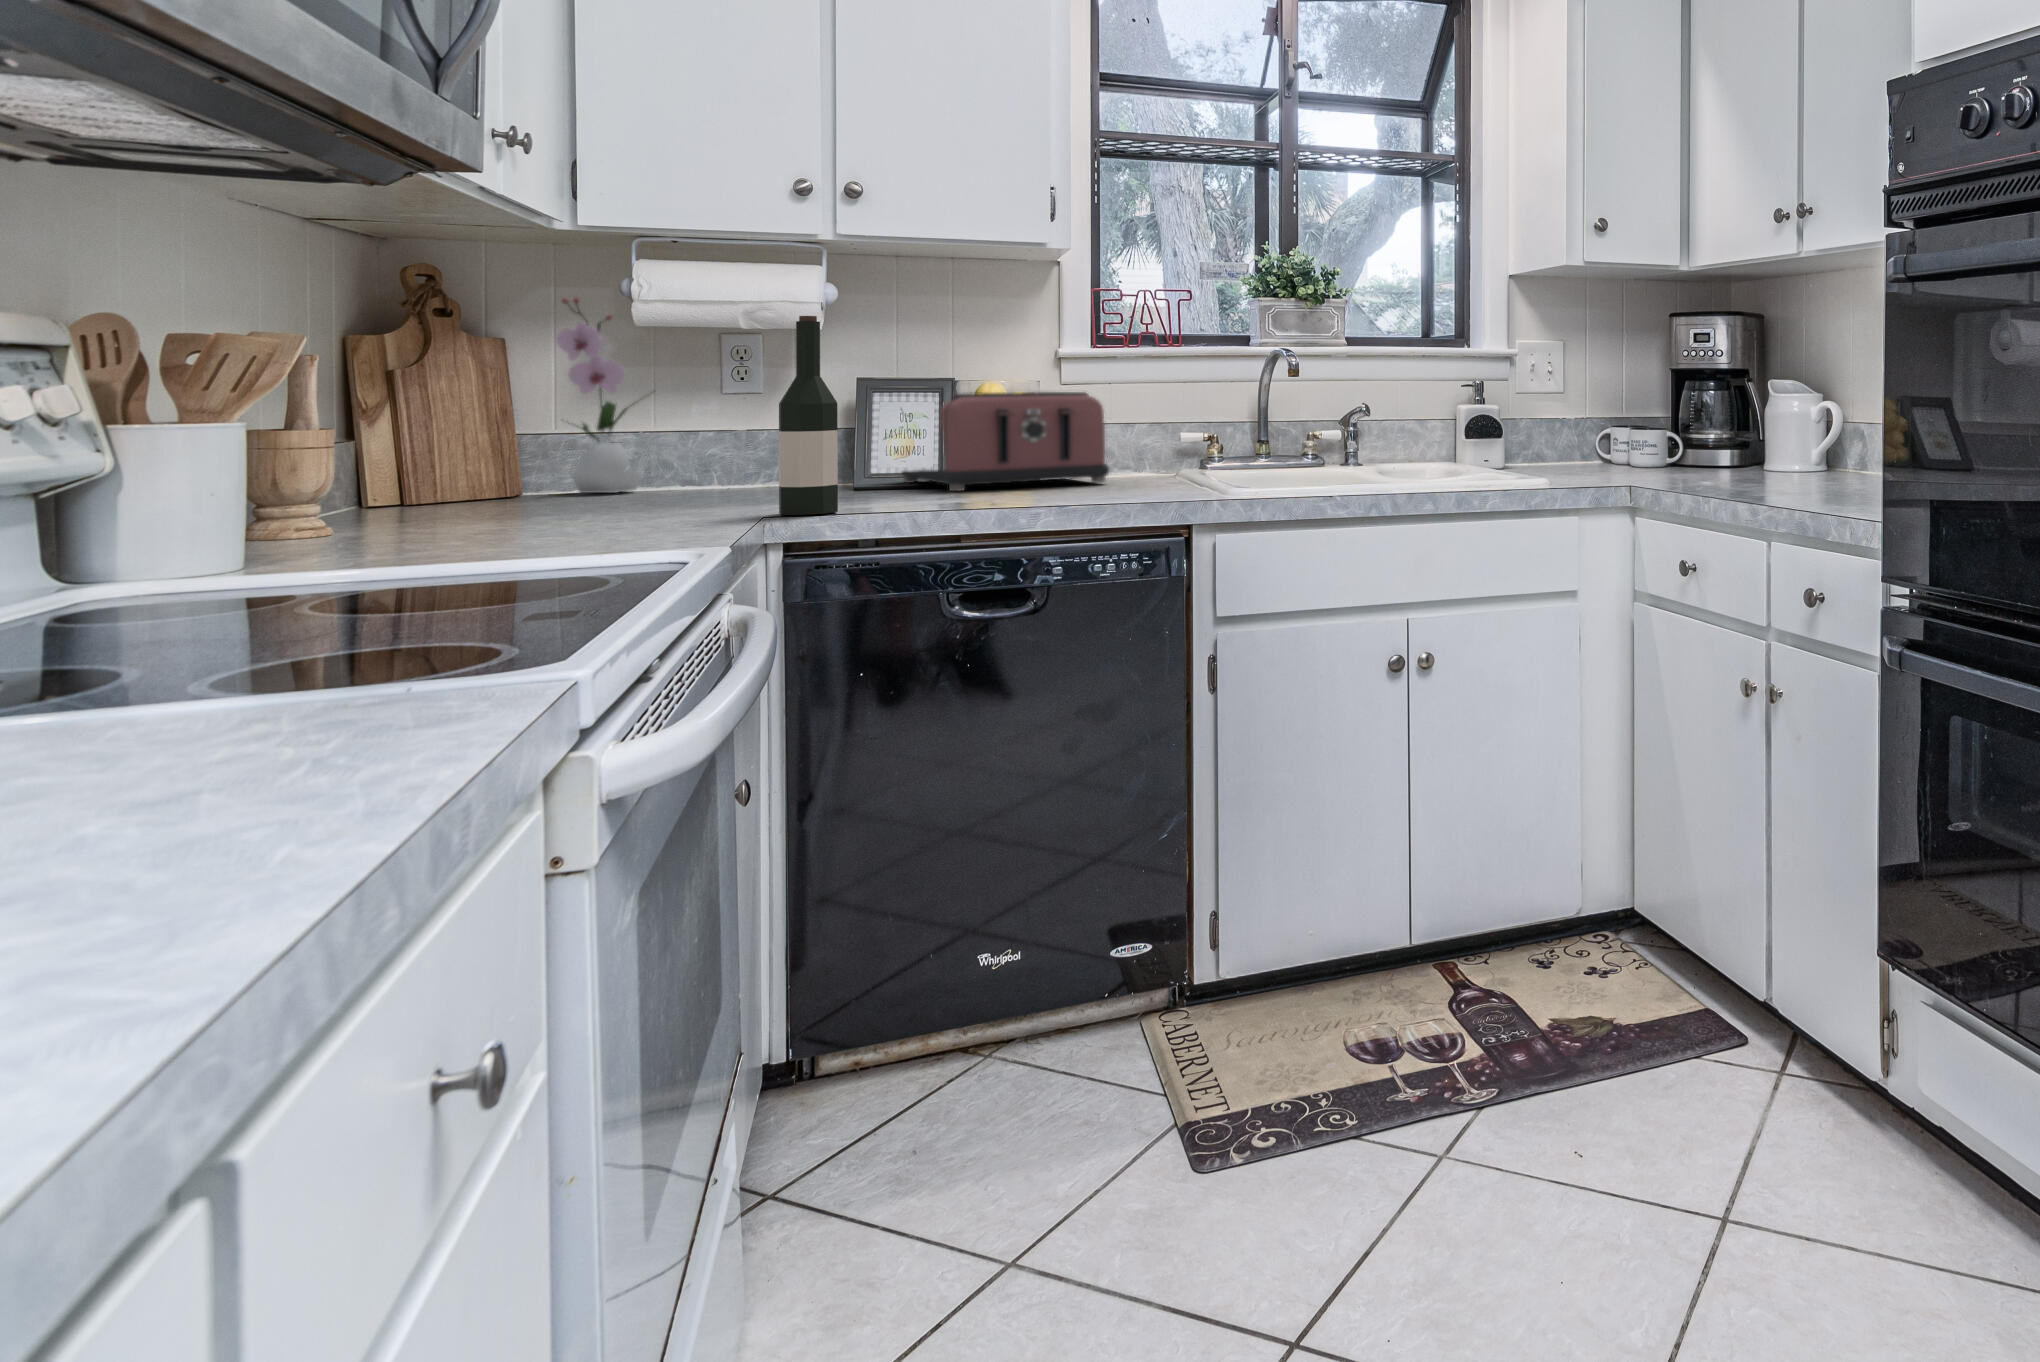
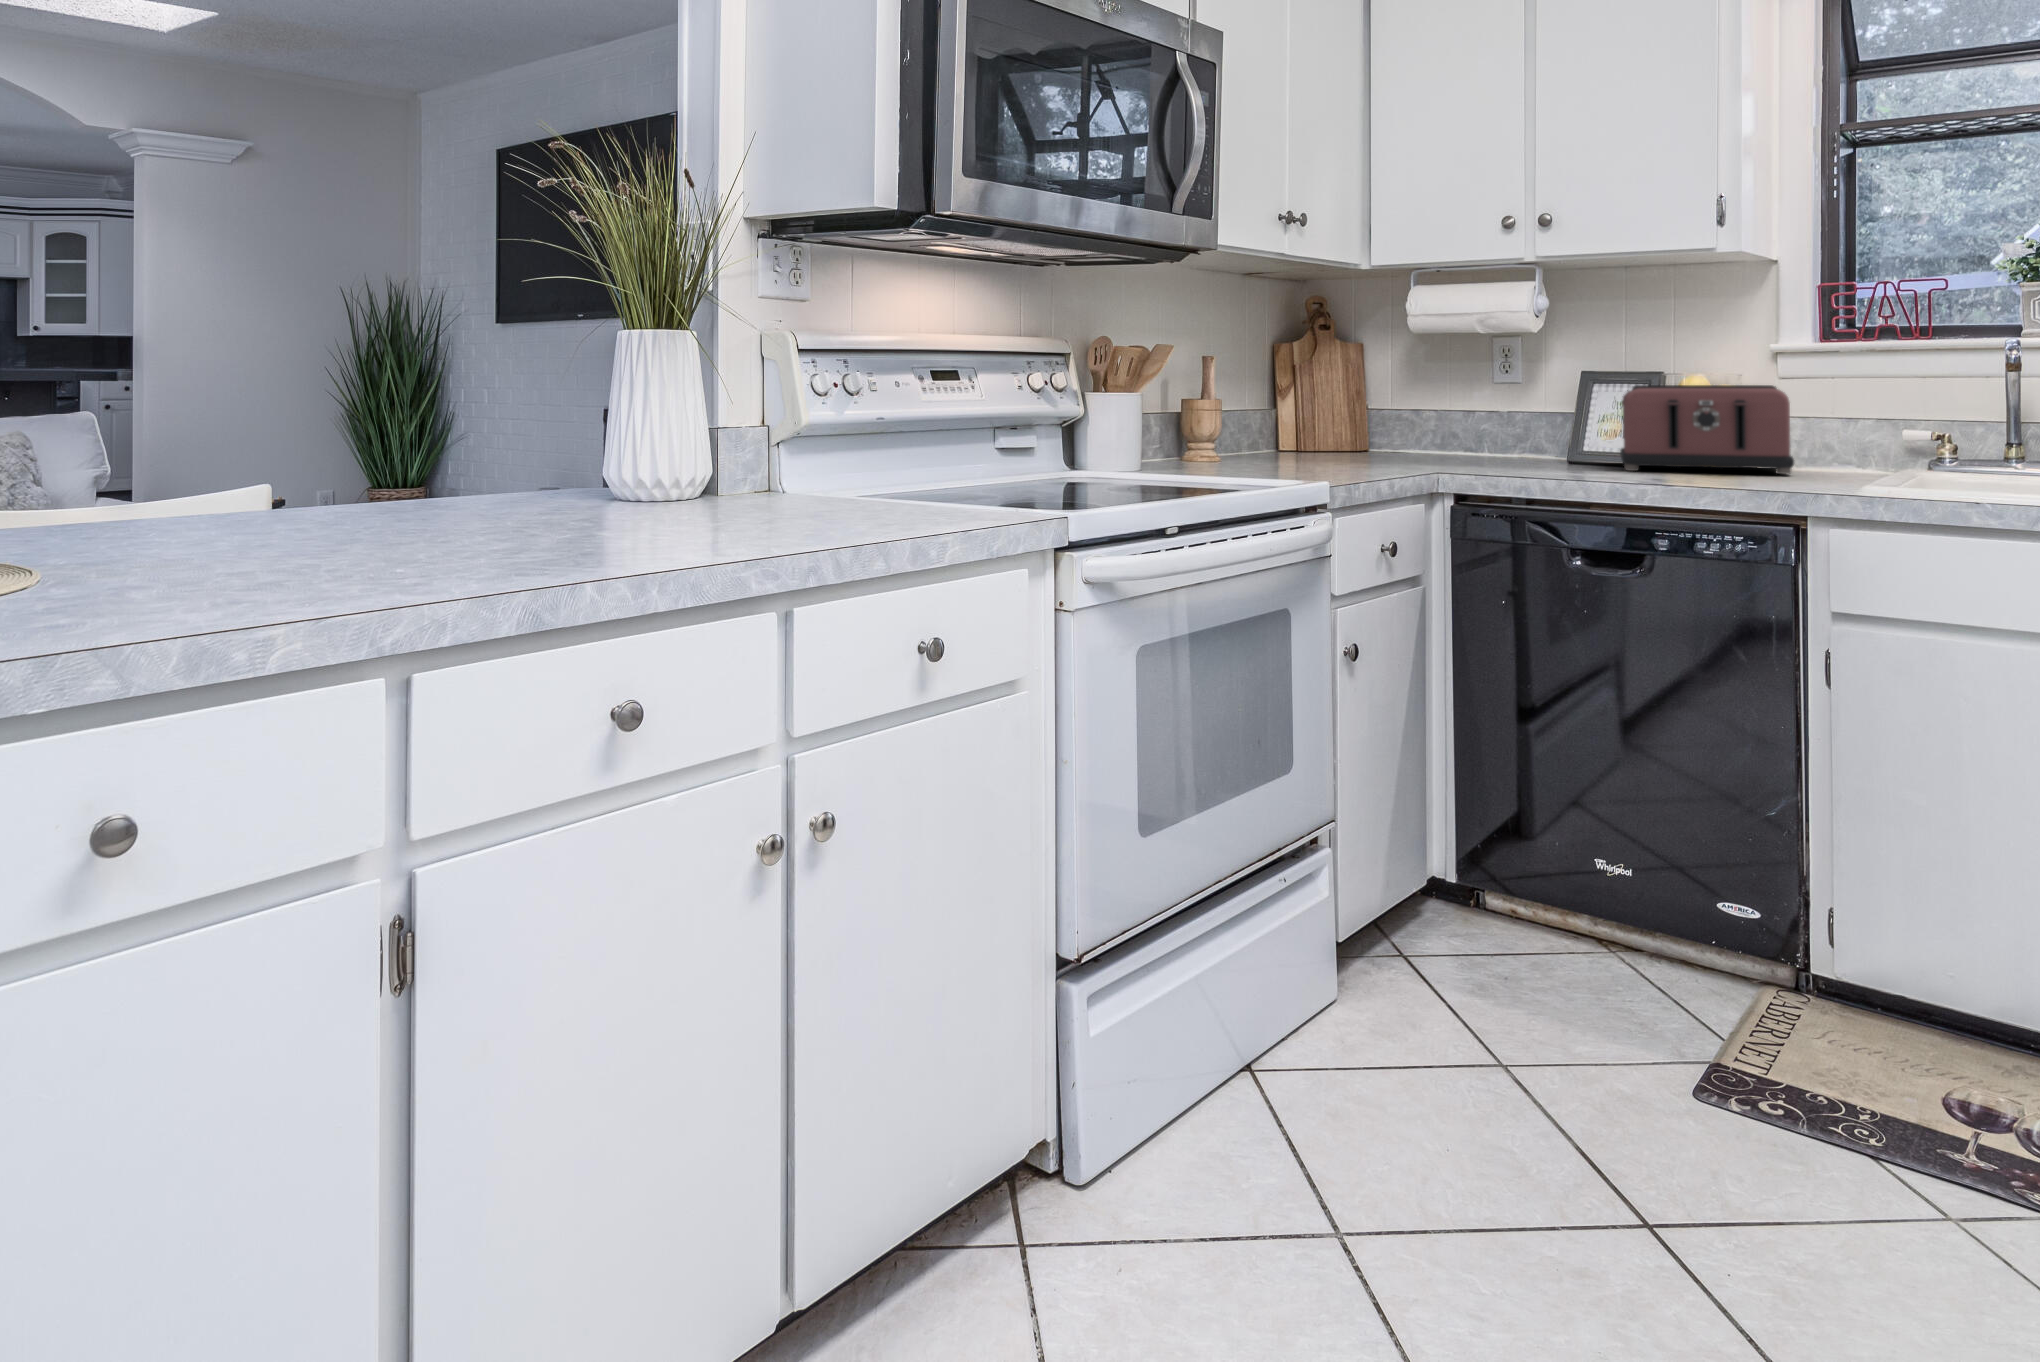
flower arrangement: present [557,298,646,493] -> none [1365,313,1434,455]
wine bottle: present [779,316,838,515] -> none [1436,323,1481,474]

